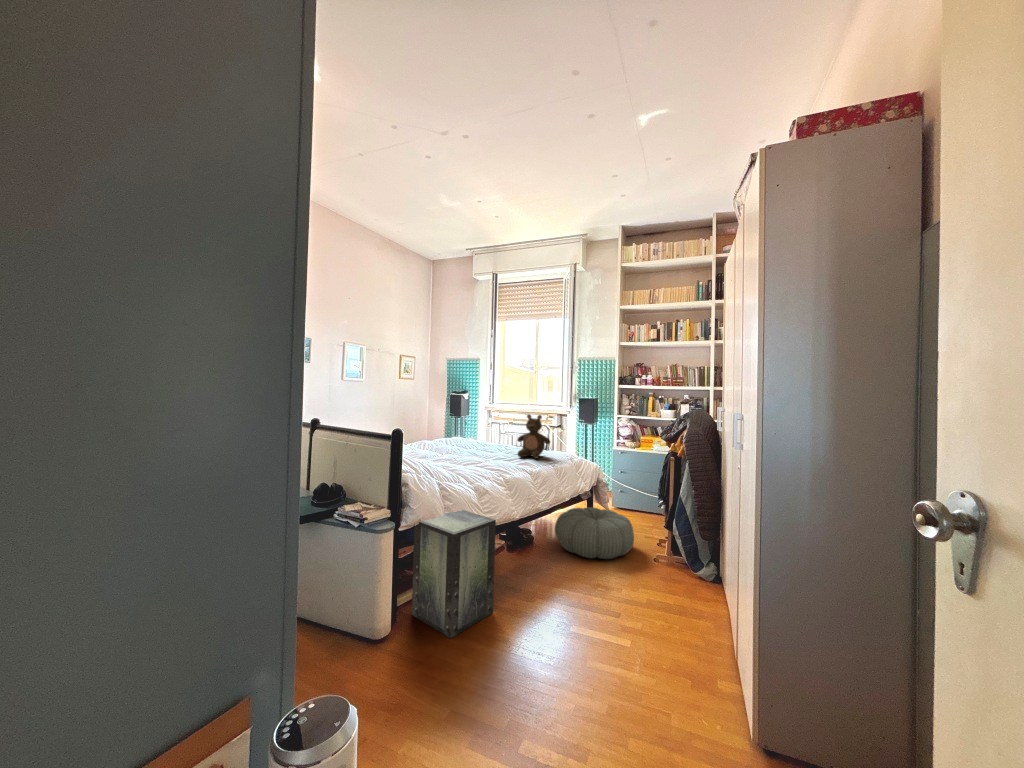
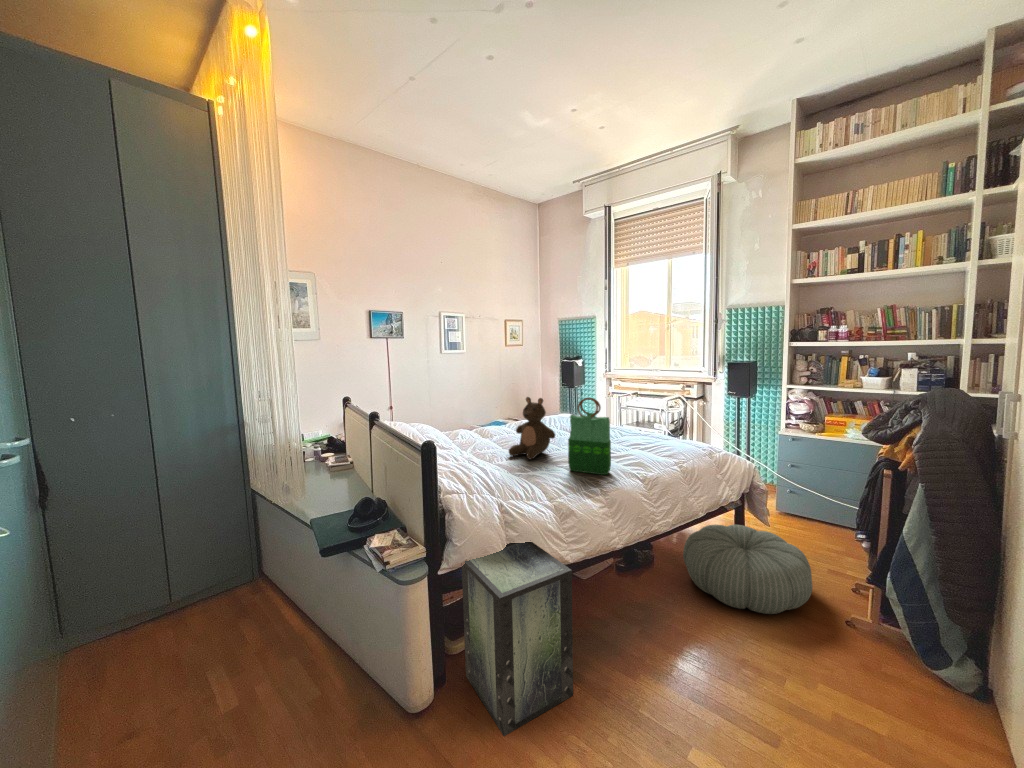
tote bag: none [478,412,509,469] -> present [568,398,611,475]
stuffed bear: present [517,414,550,458] -> present [509,397,555,459]

